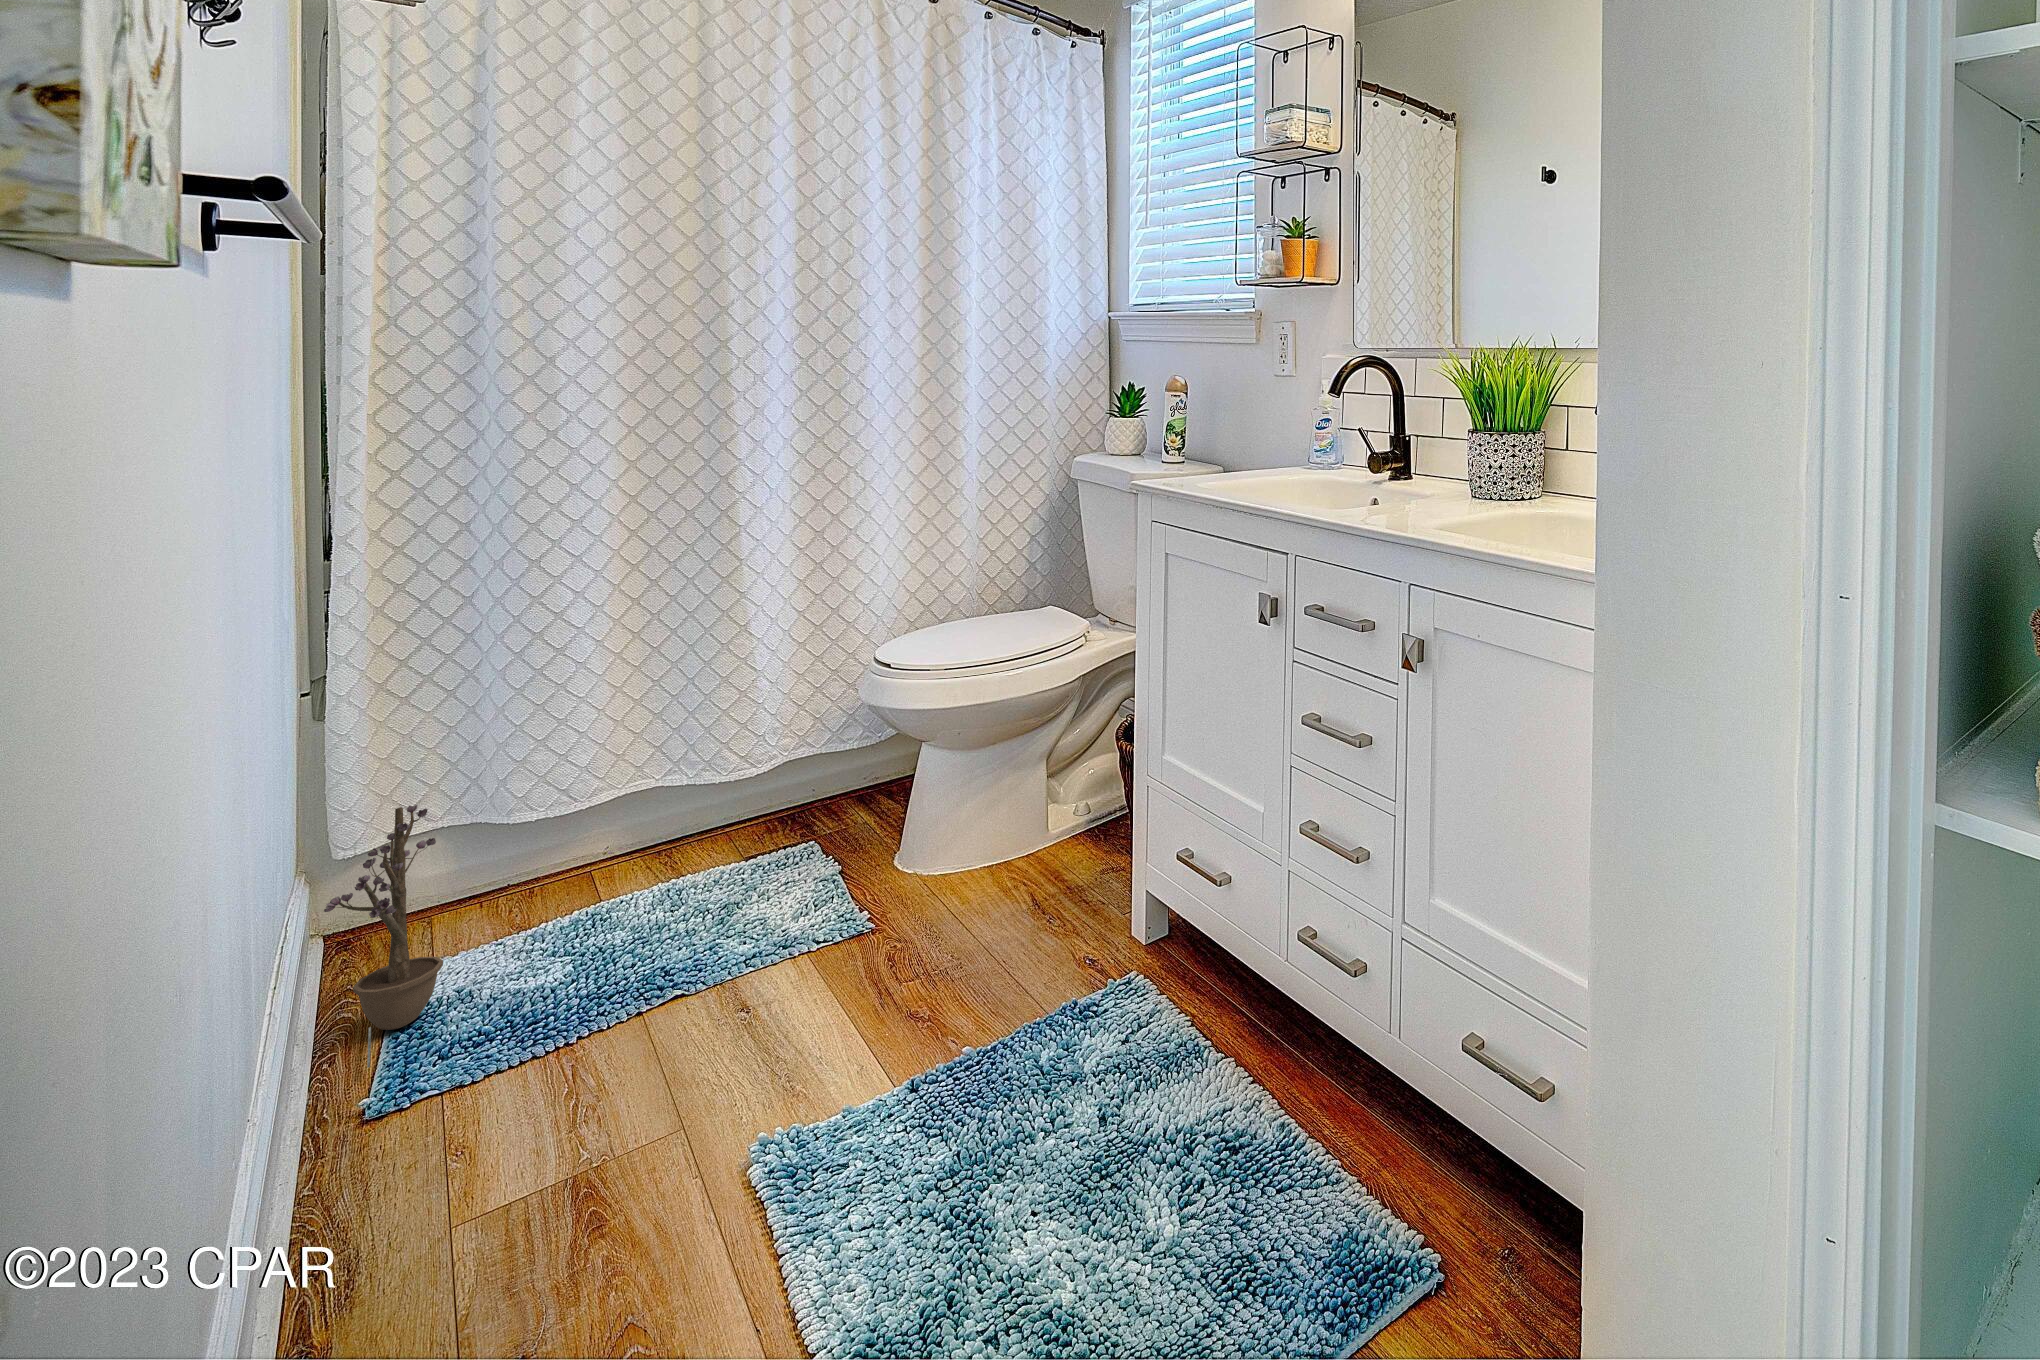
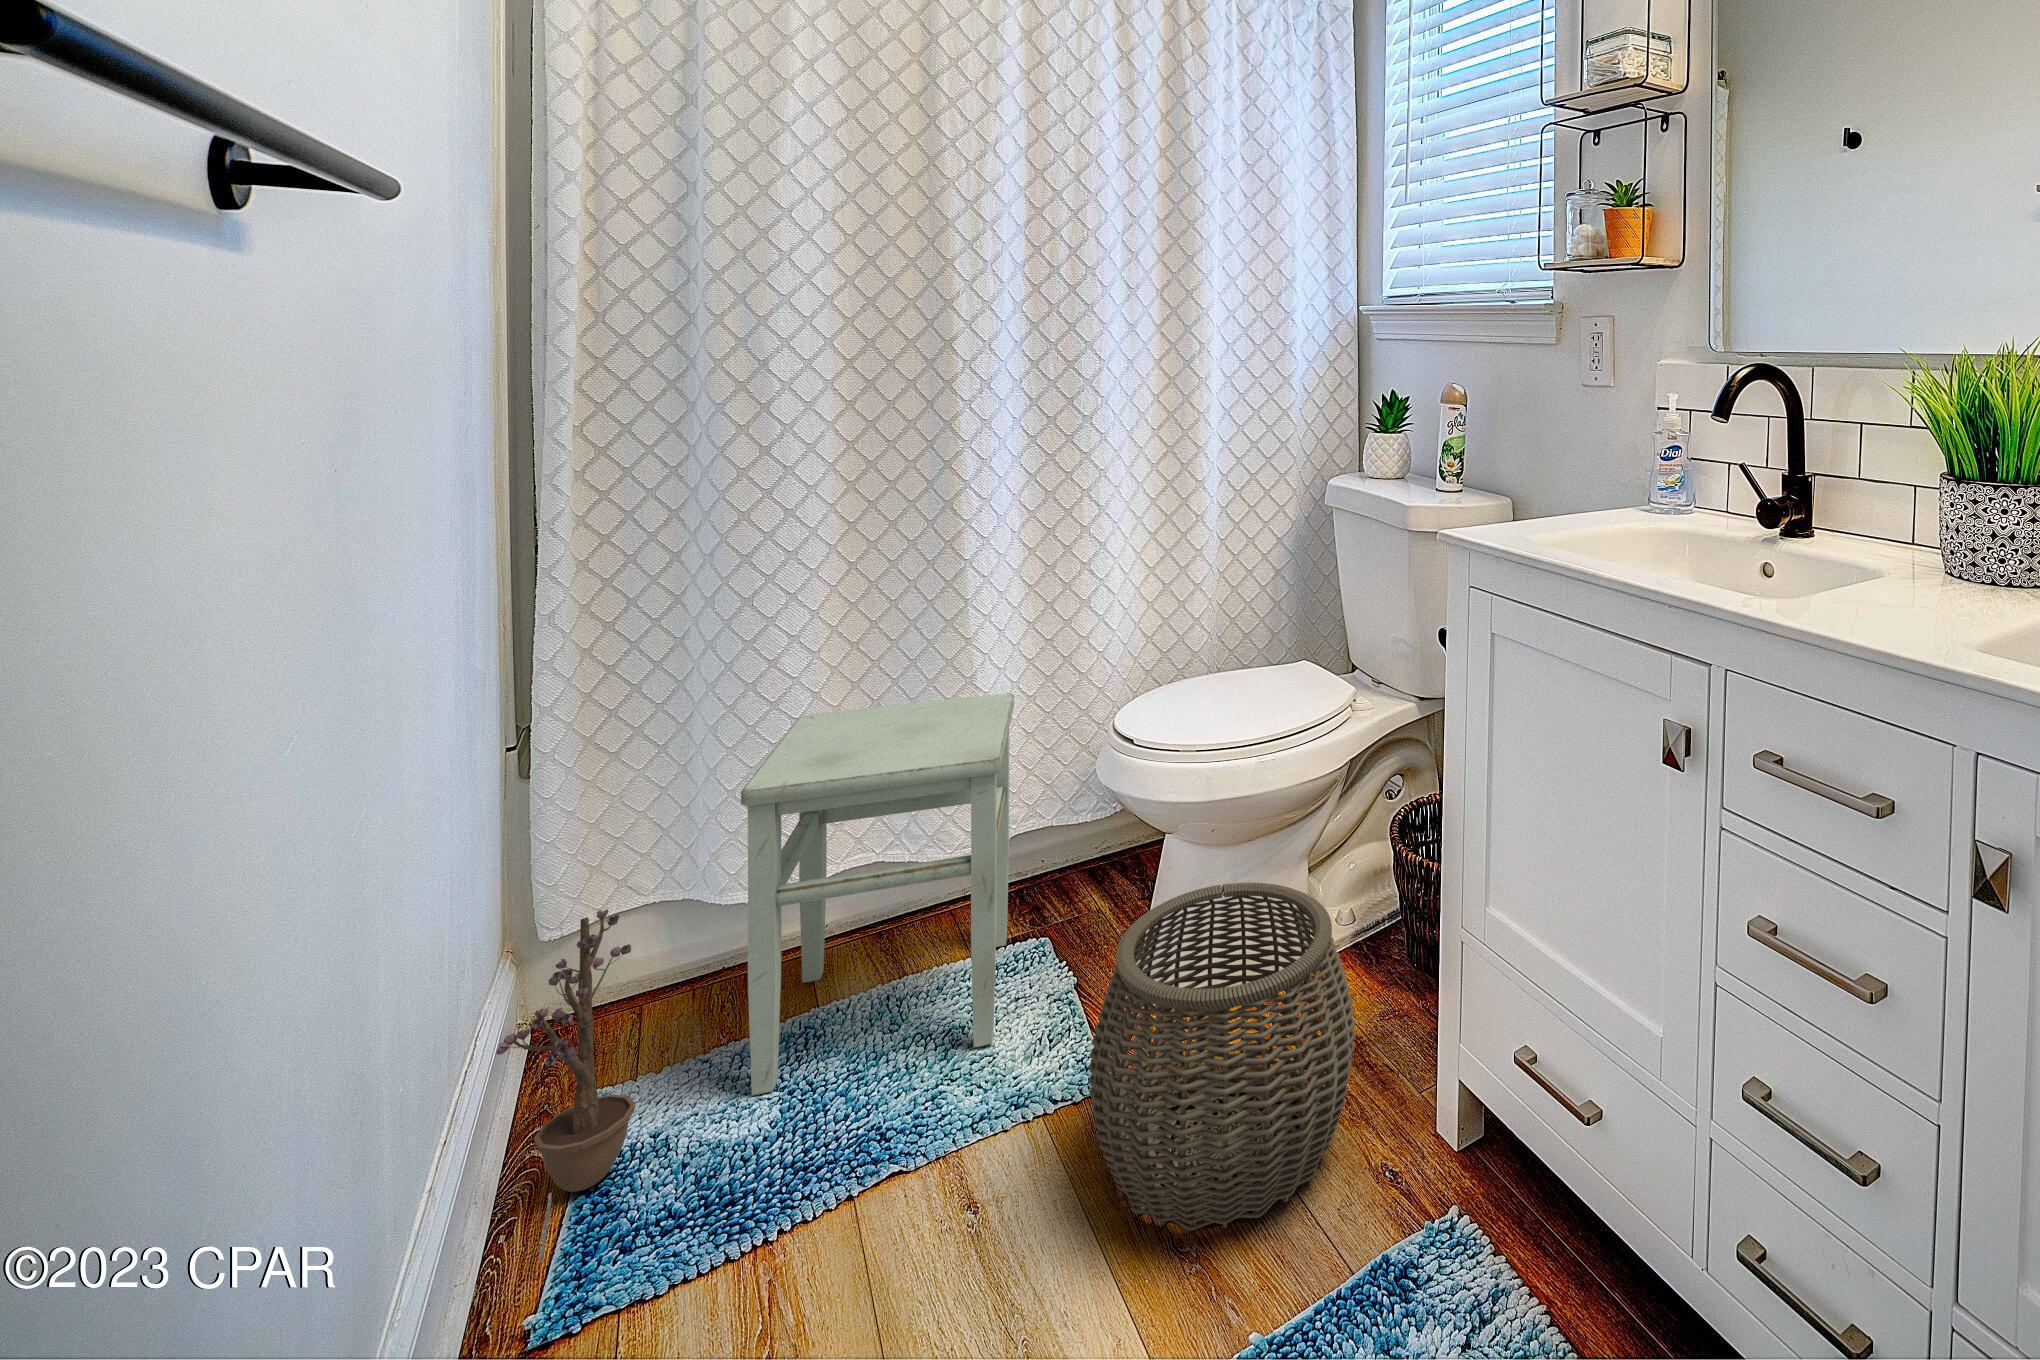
stool: none [536,640,785,962] -> present [741,693,1014,1095]
woven basket: none [844,763,1065,1004] -> present [1088,882,1356,1231]

